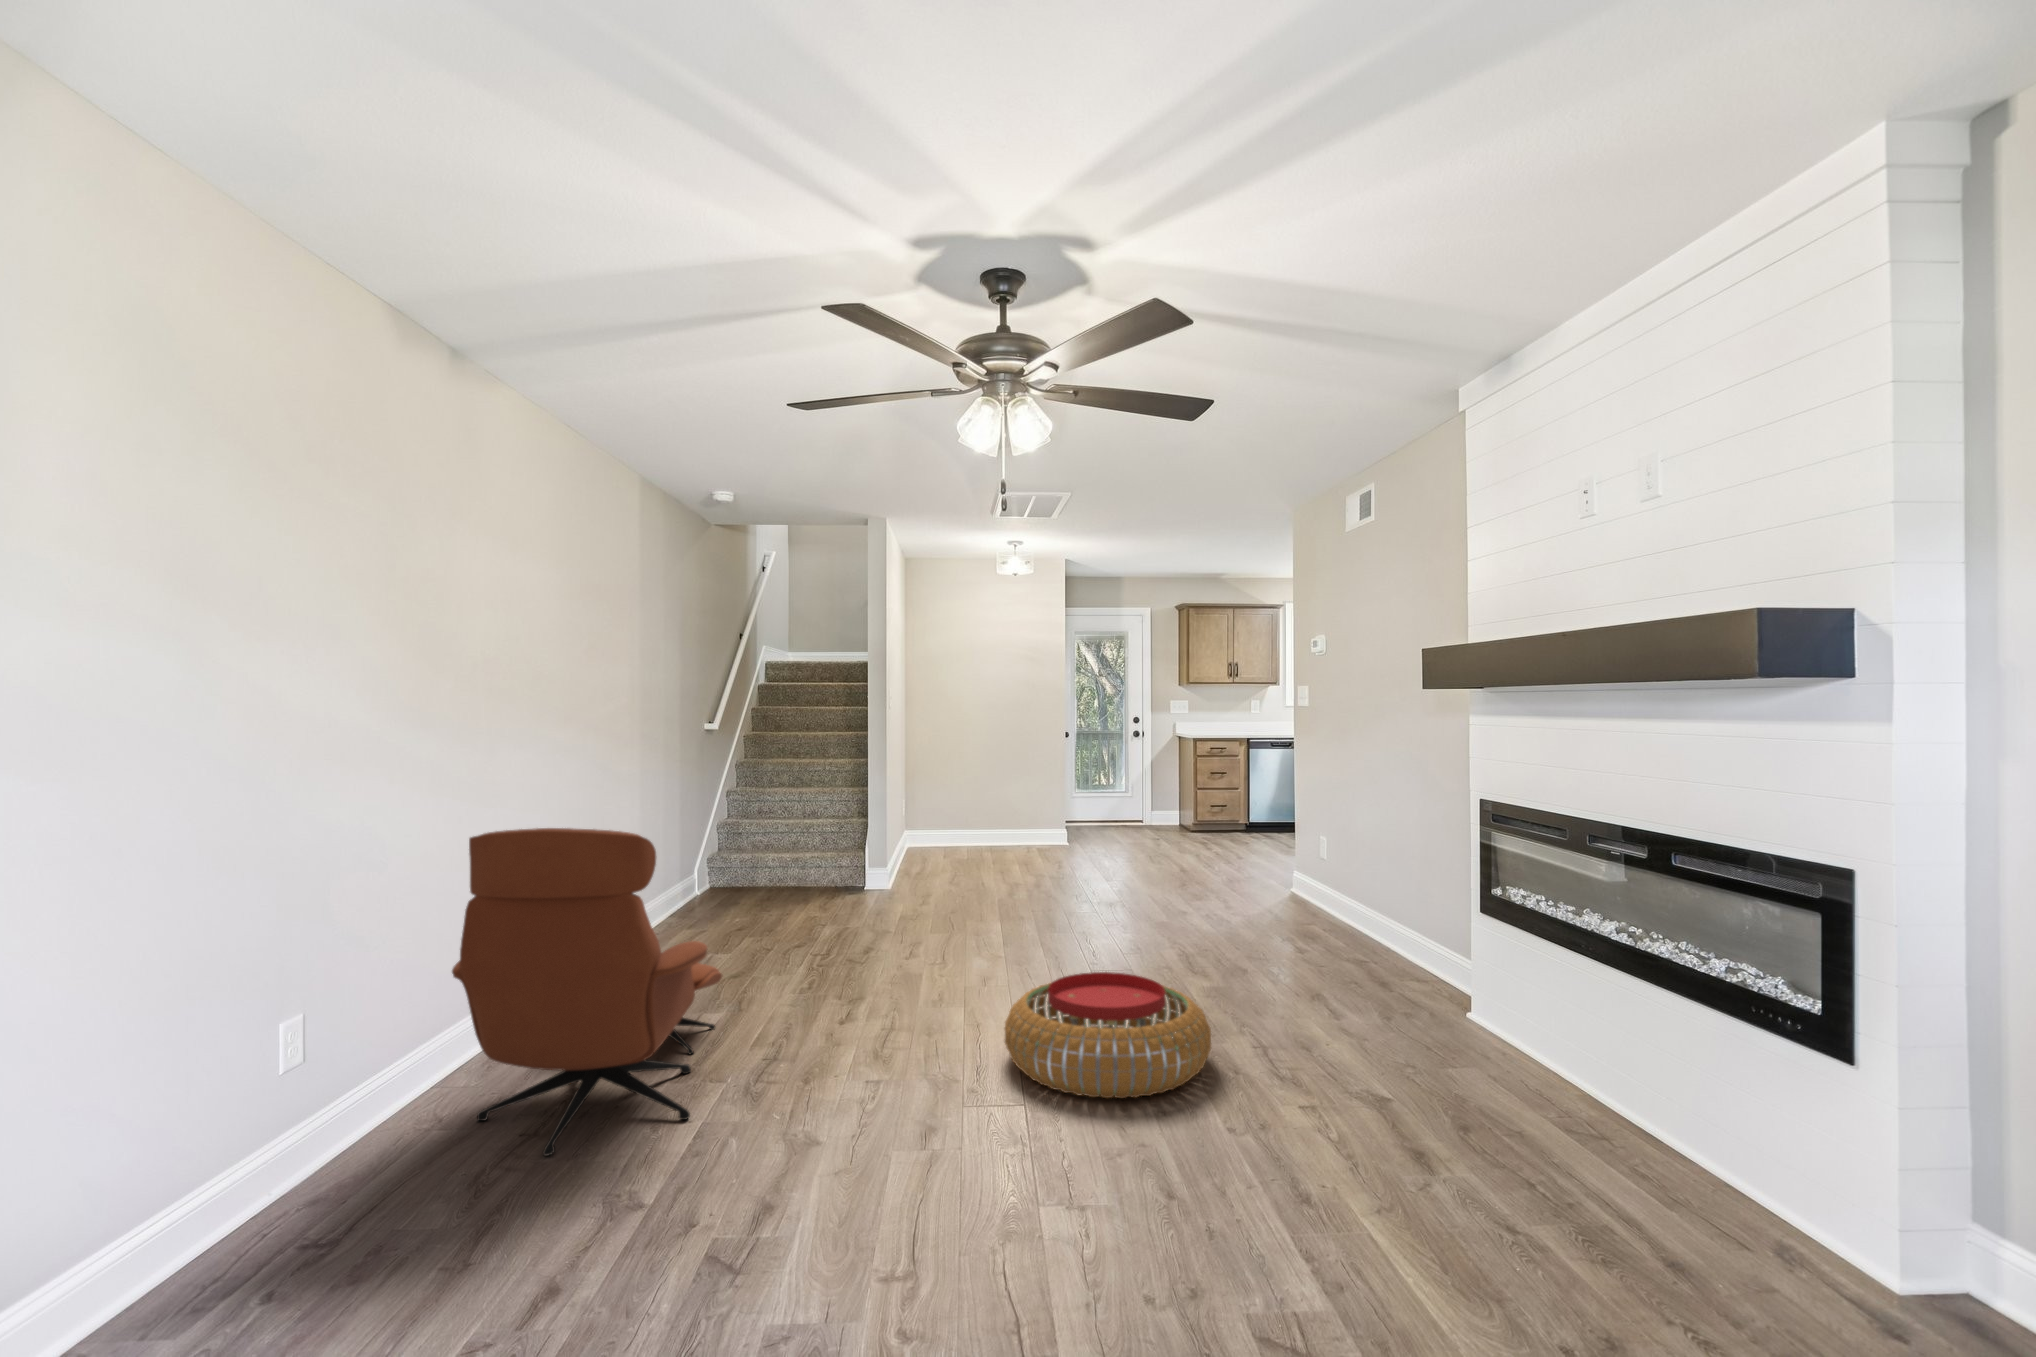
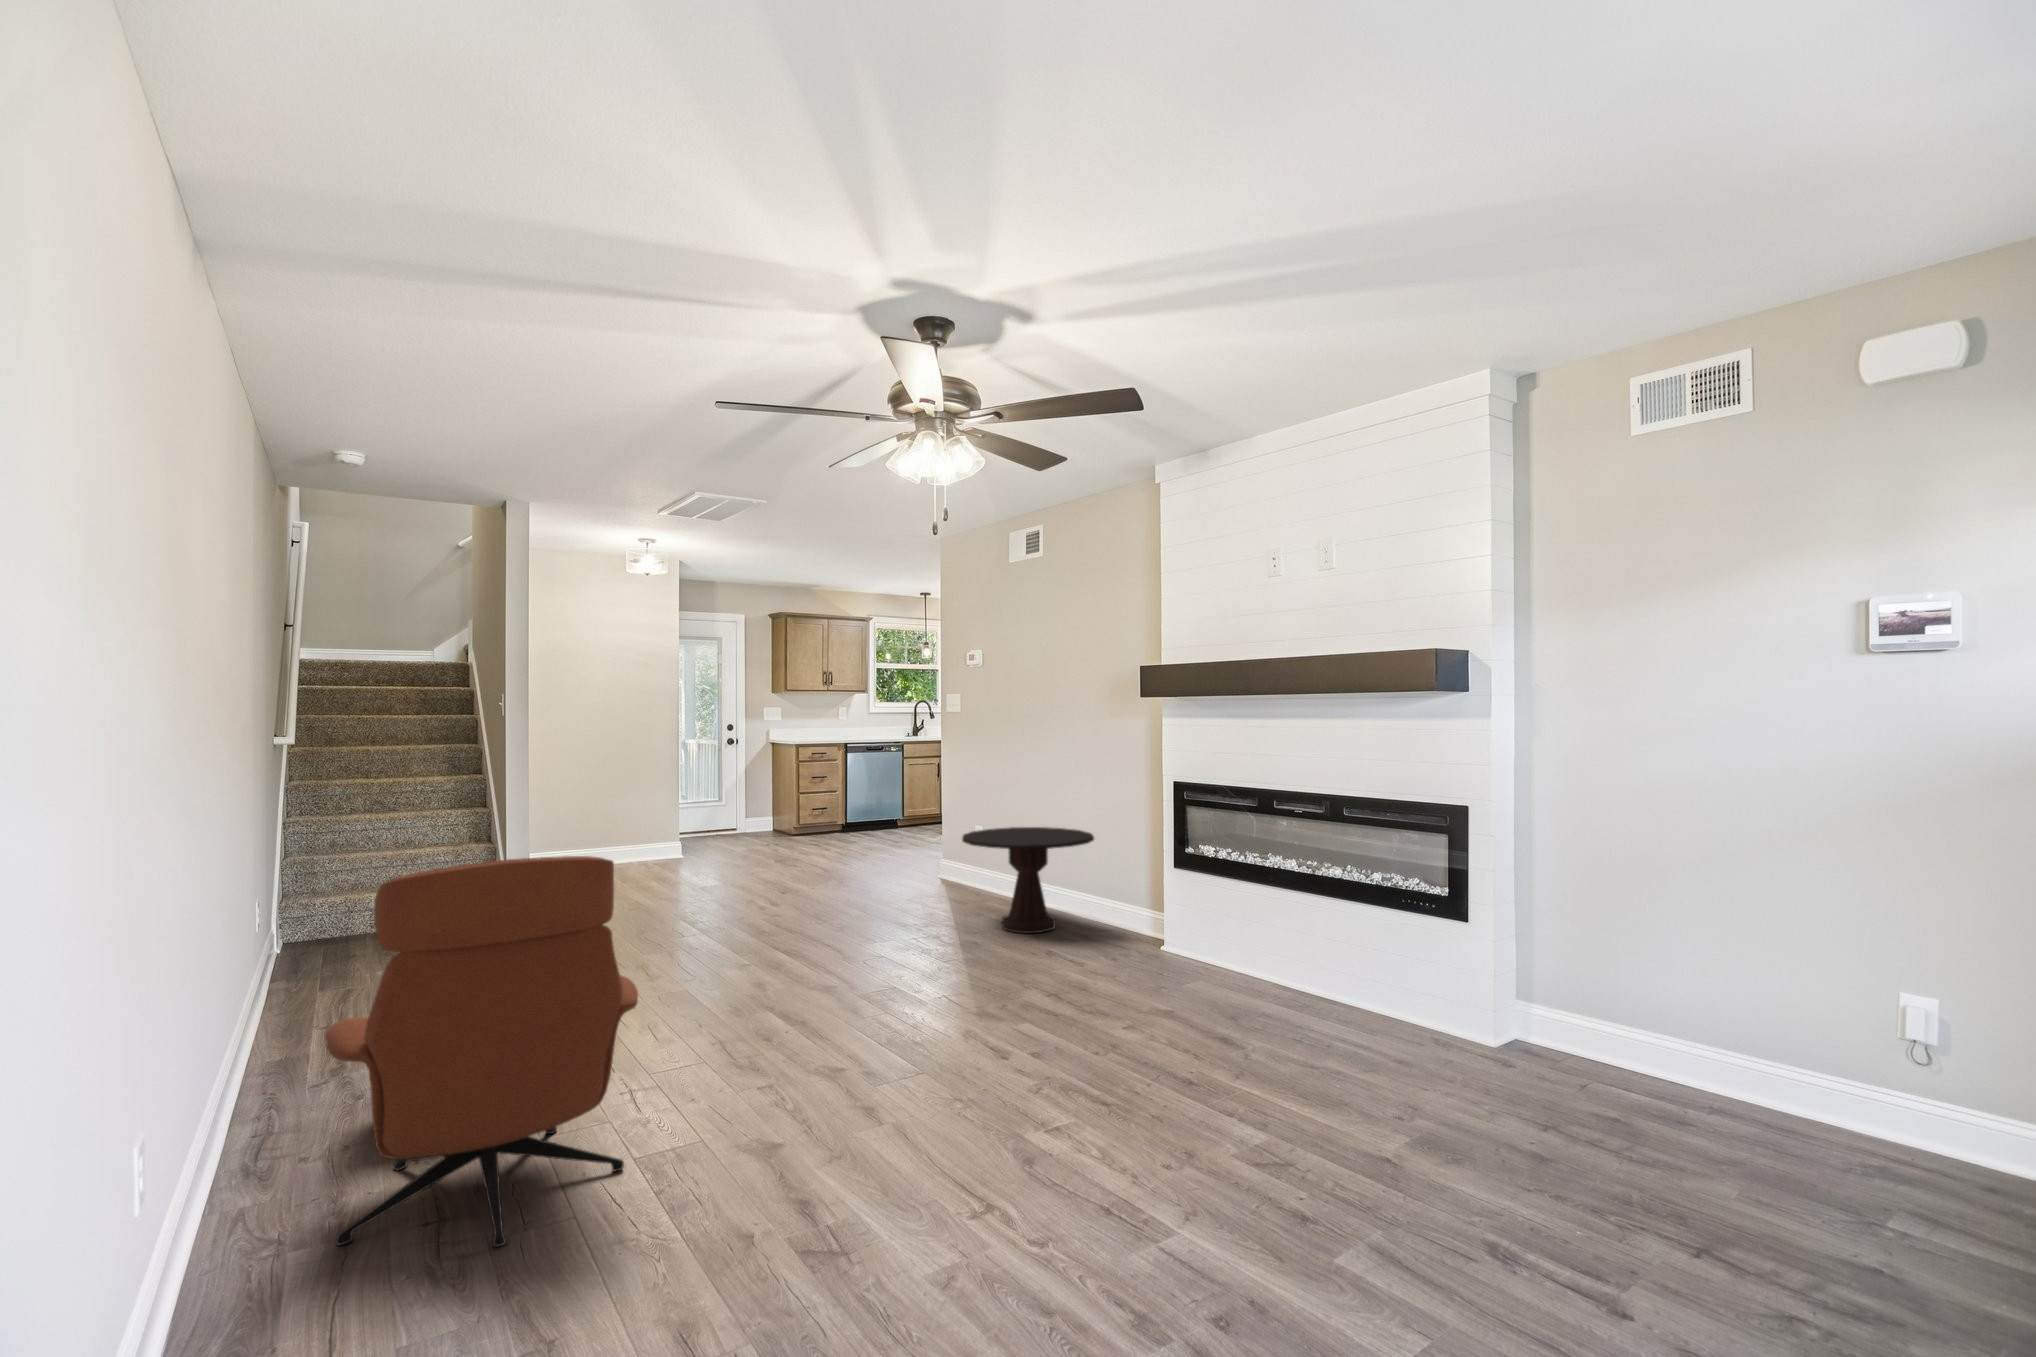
side table: none [1244,842,1411,972] -> present [962,827,1094,933]
pouf: present [1004,972,1211,1098] -> none [865,951,1049,1058]

